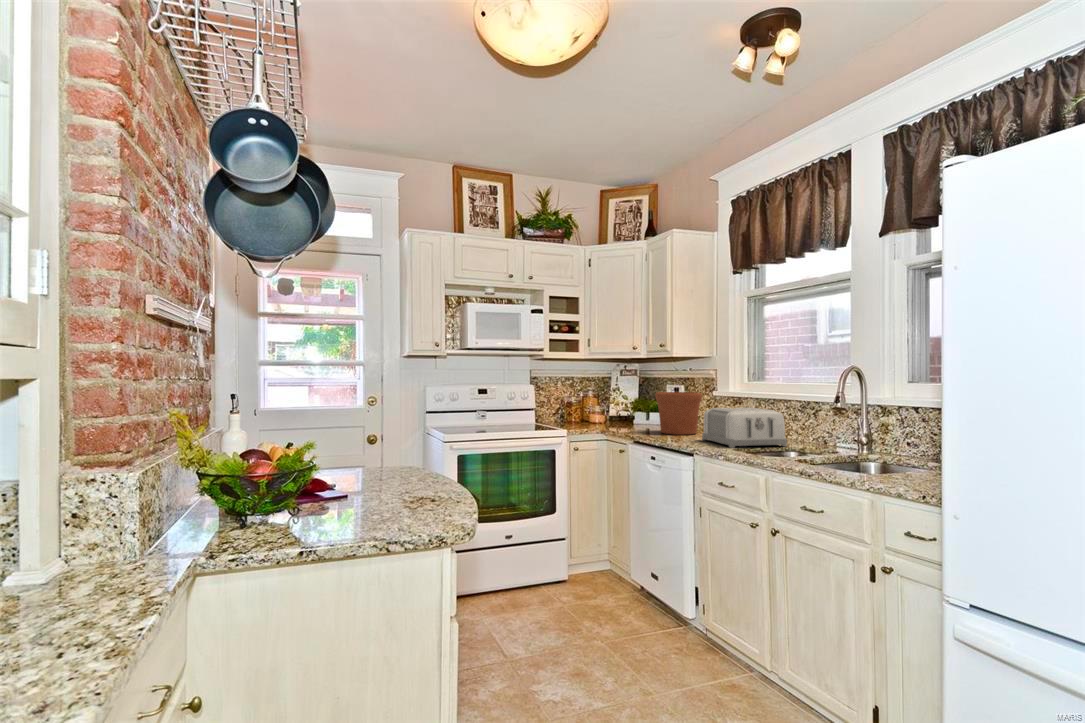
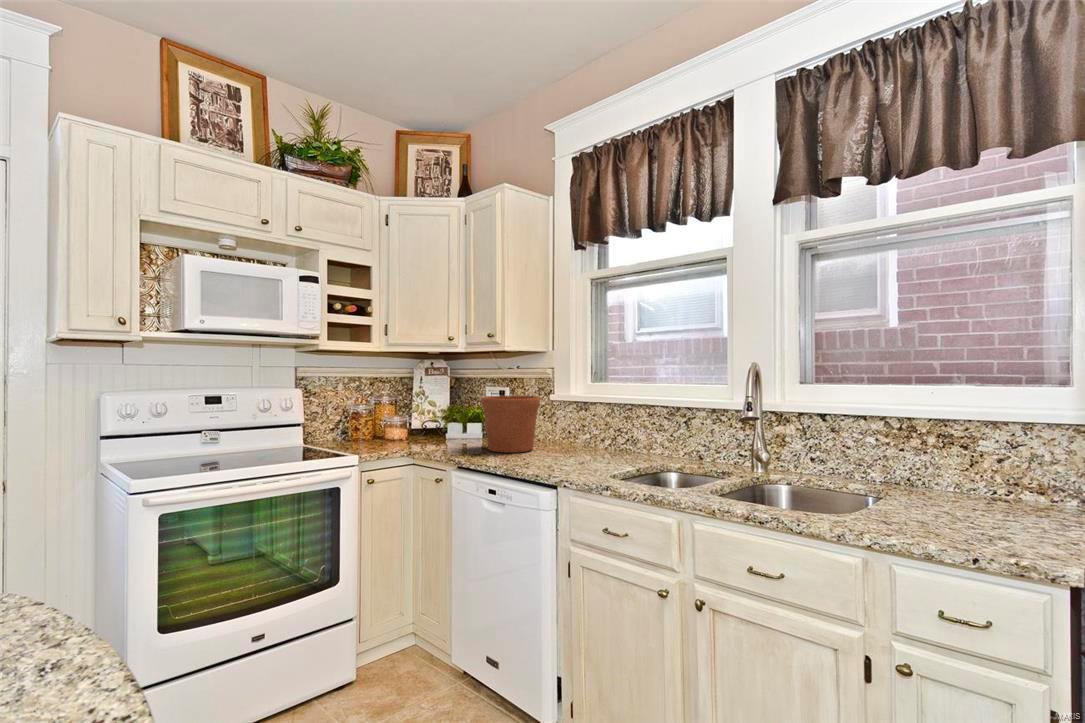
toaster: present [702,408,787,448] -> none [552,415,658,473]

